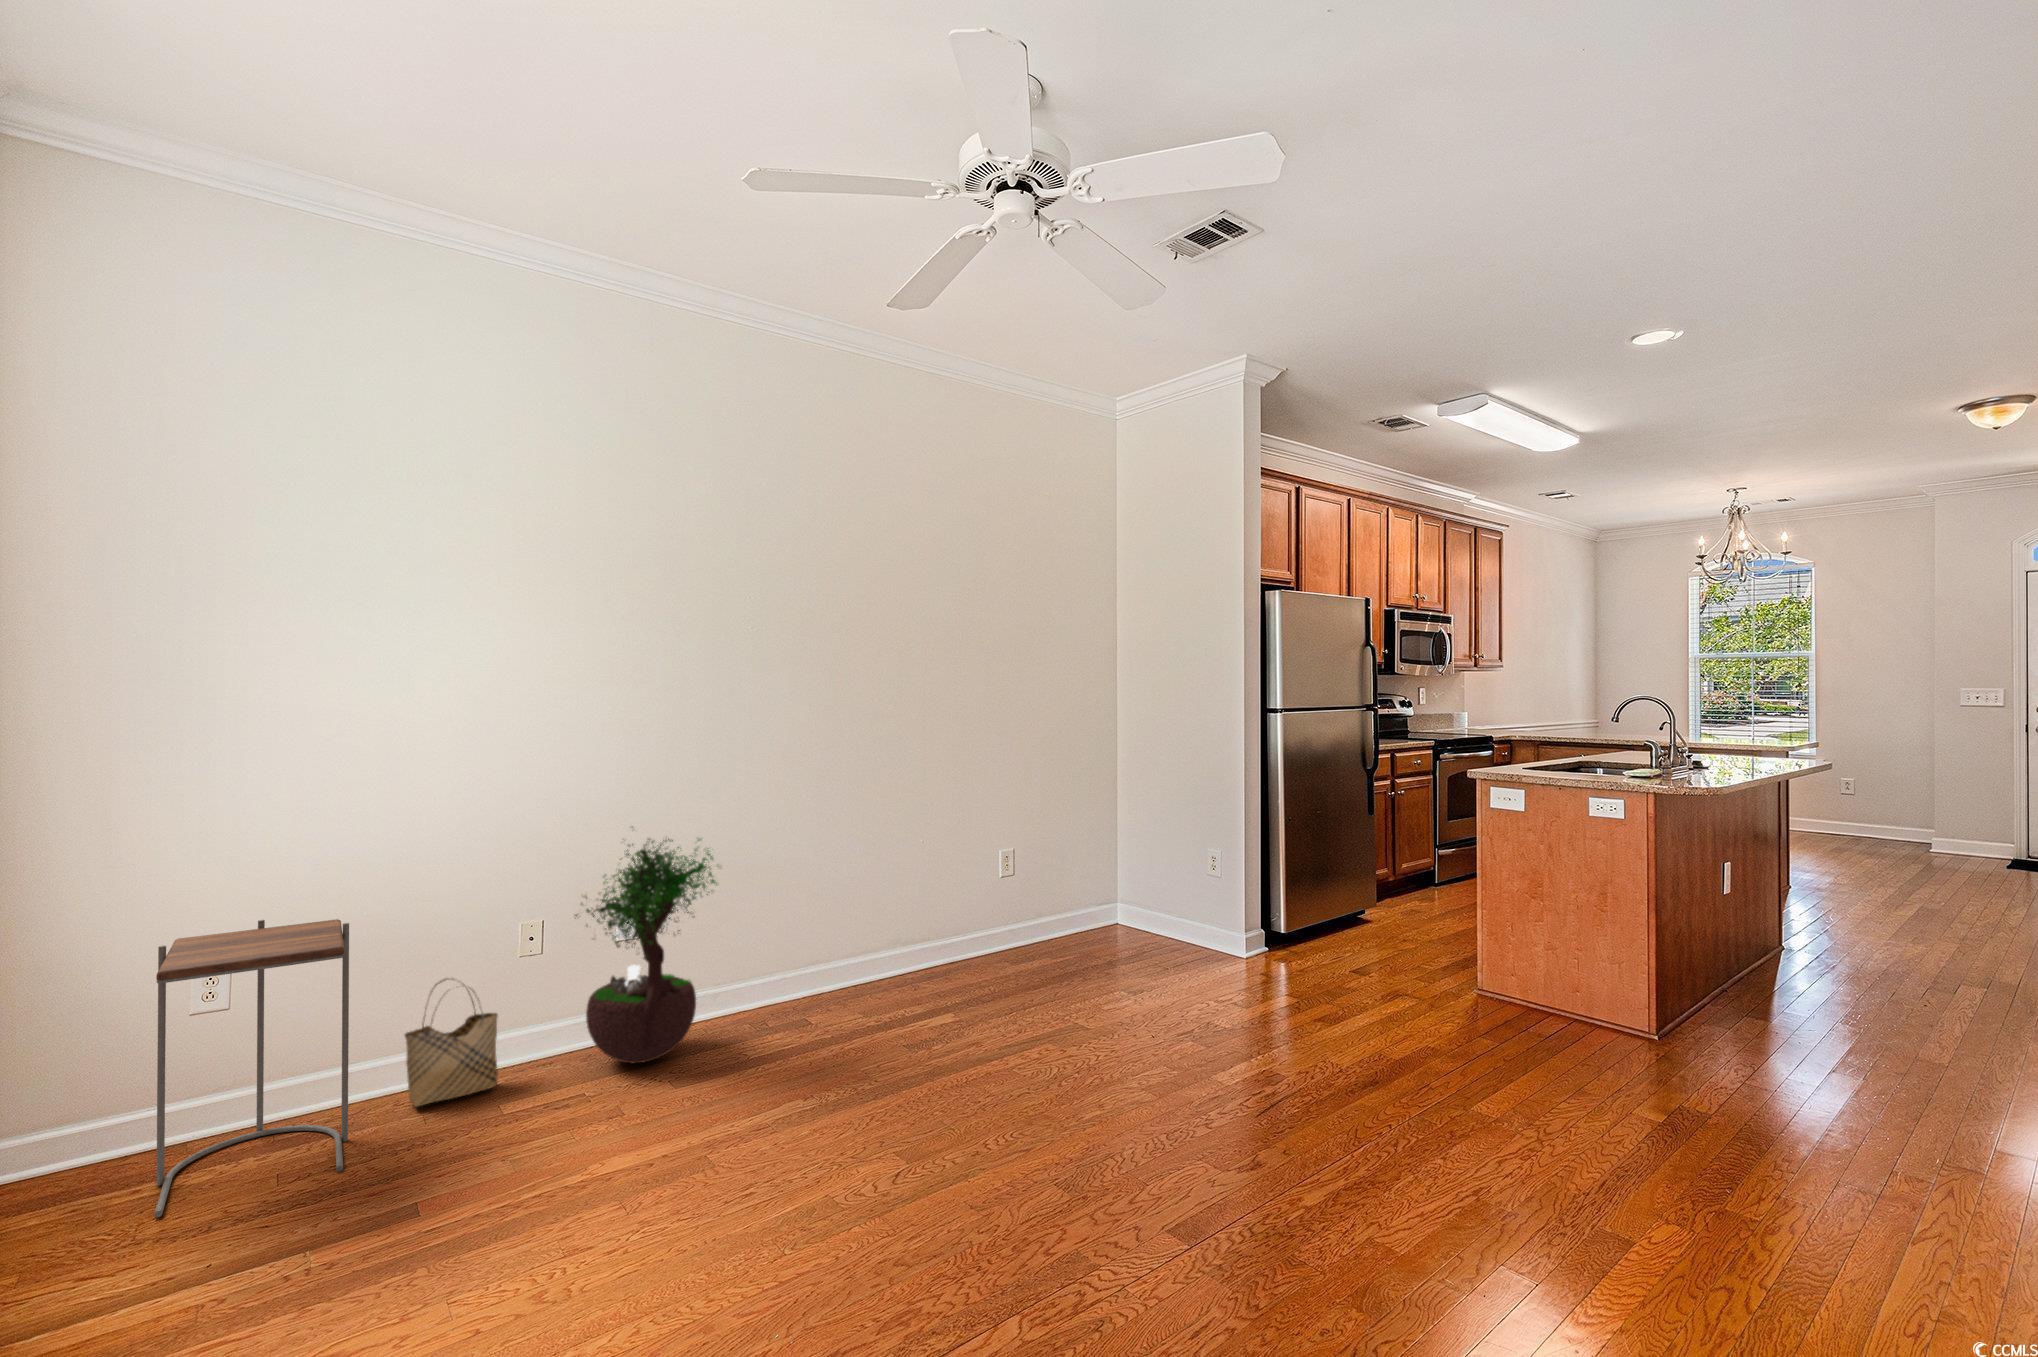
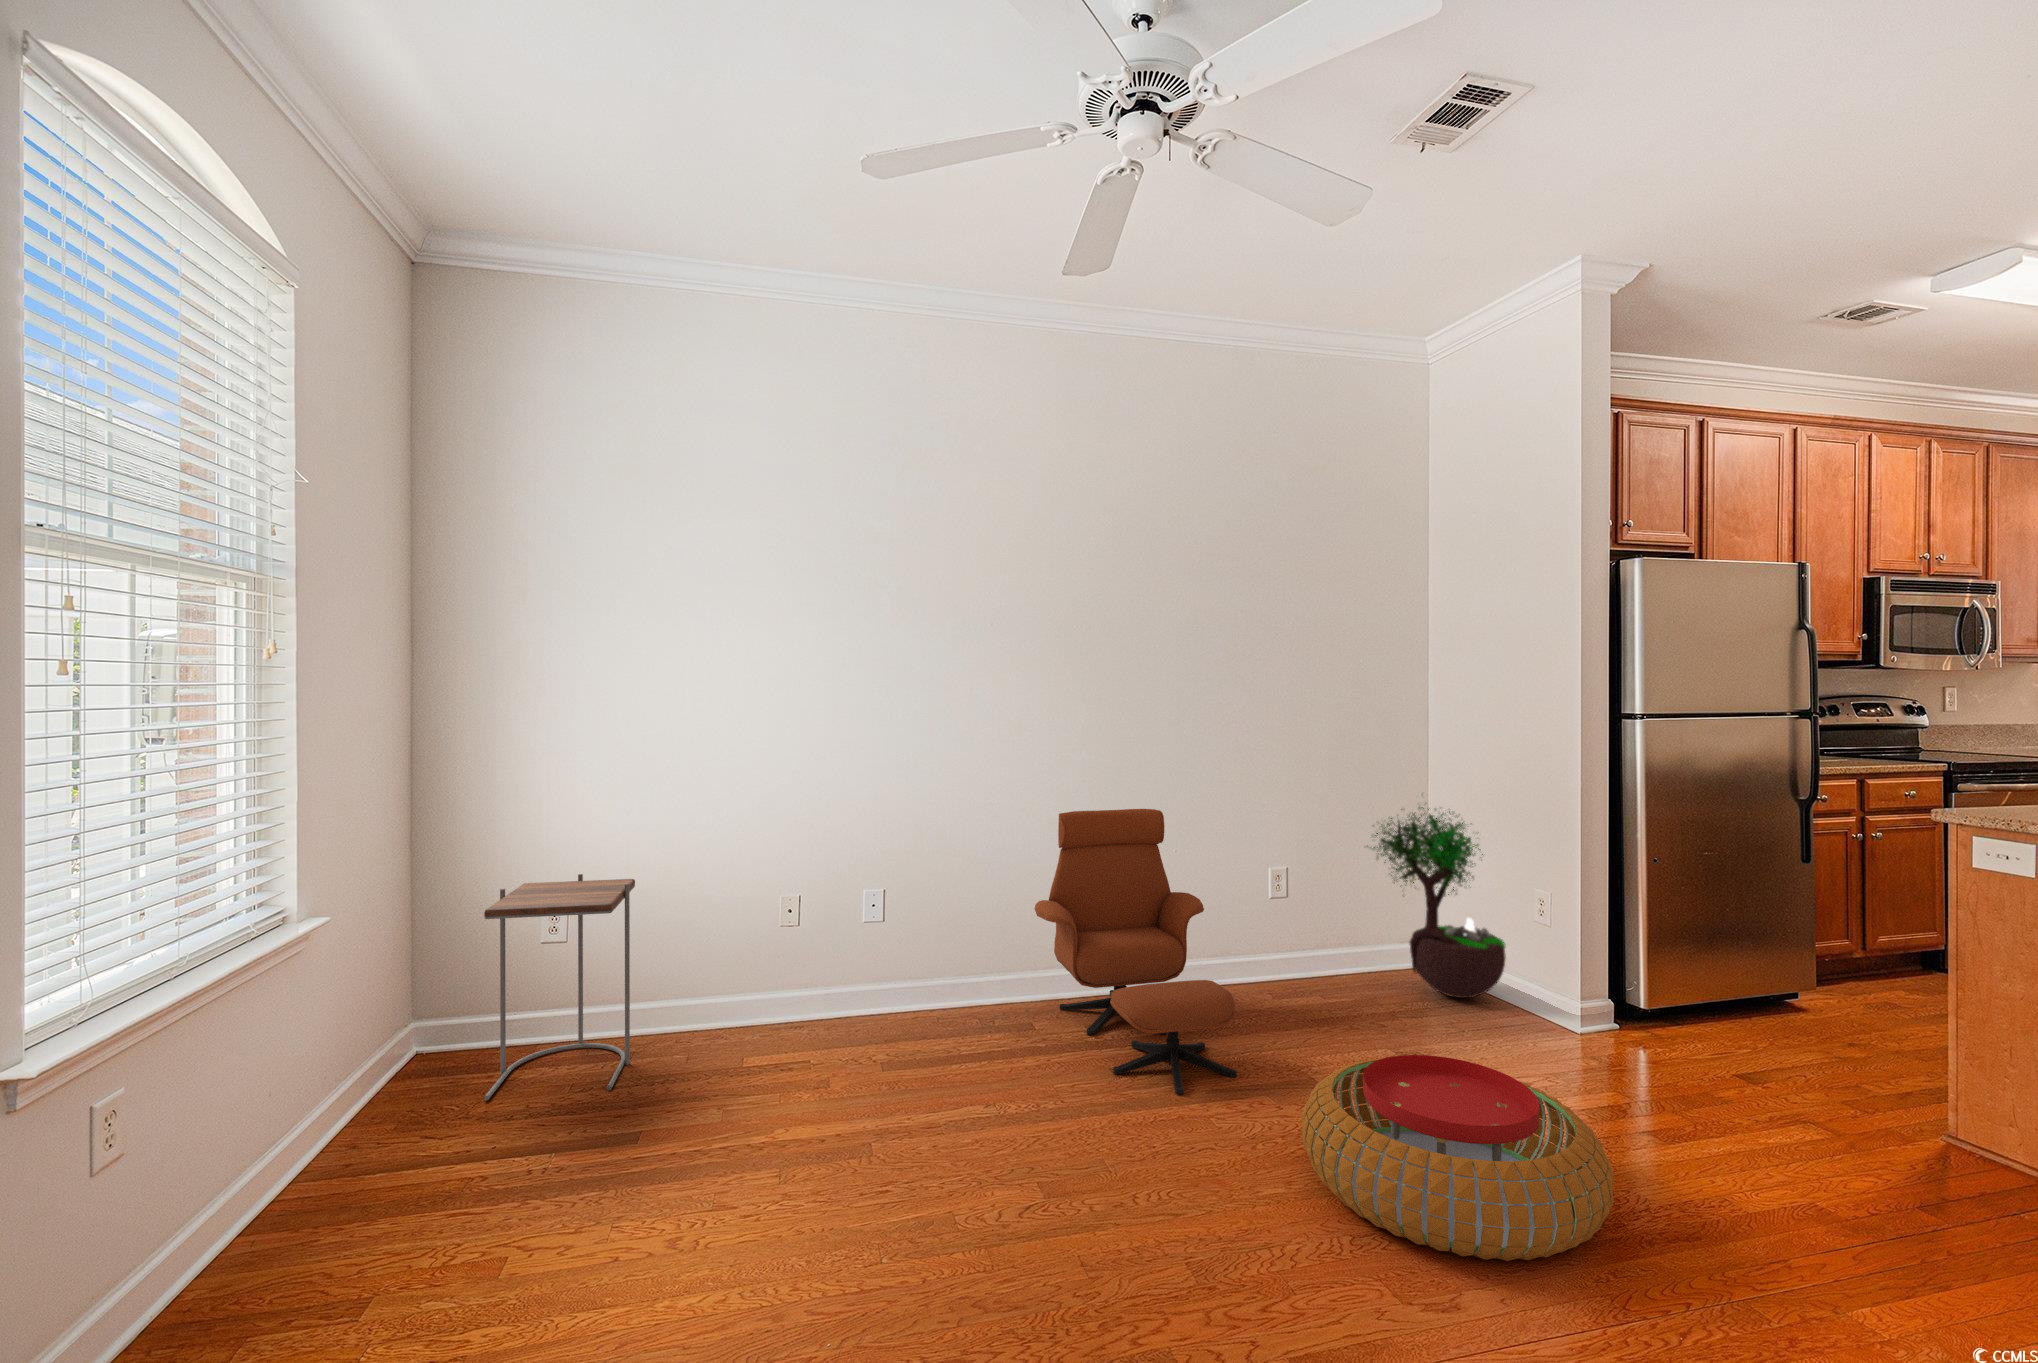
lounge chair: none [803,804,1017,1058] -> present [1034,809,1237,1094]
potted tree: present [575,838,717,1063] -> present [1374,807,1506,998]
woven basket: present [405,979,498,1107] -> none [679,937,755,1045]
pouf: none [1102,986,1334,1130] -> present [1302,1055,1614,1261]

